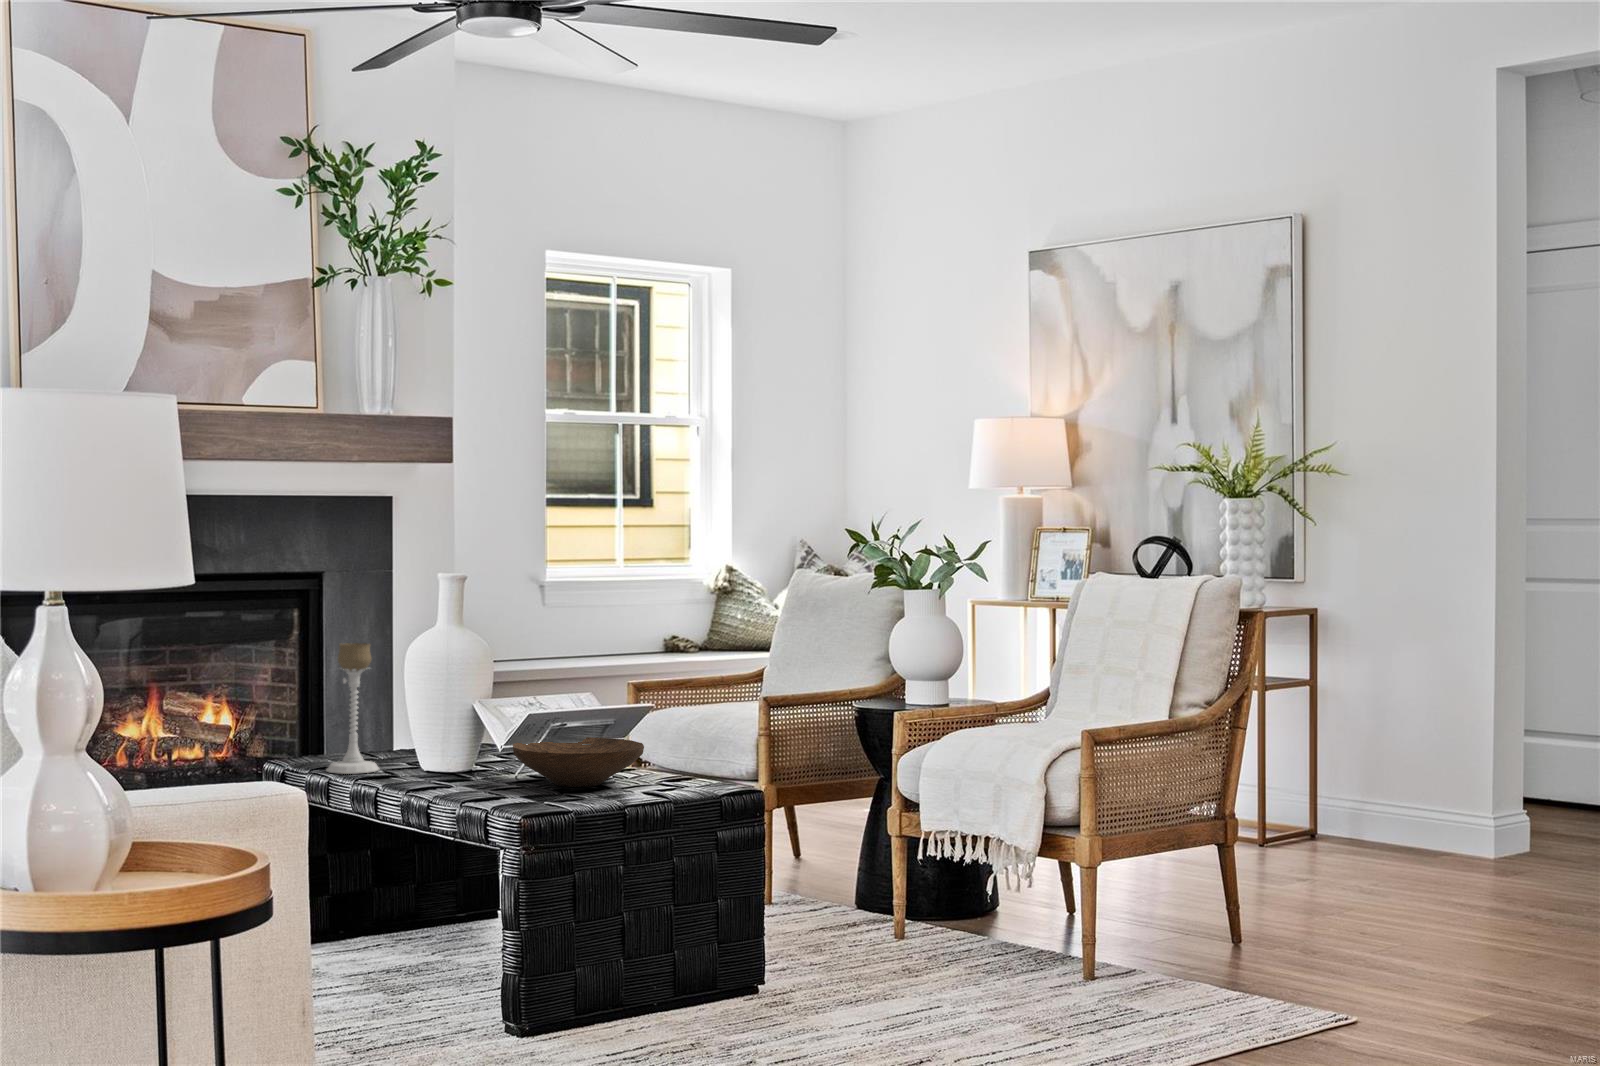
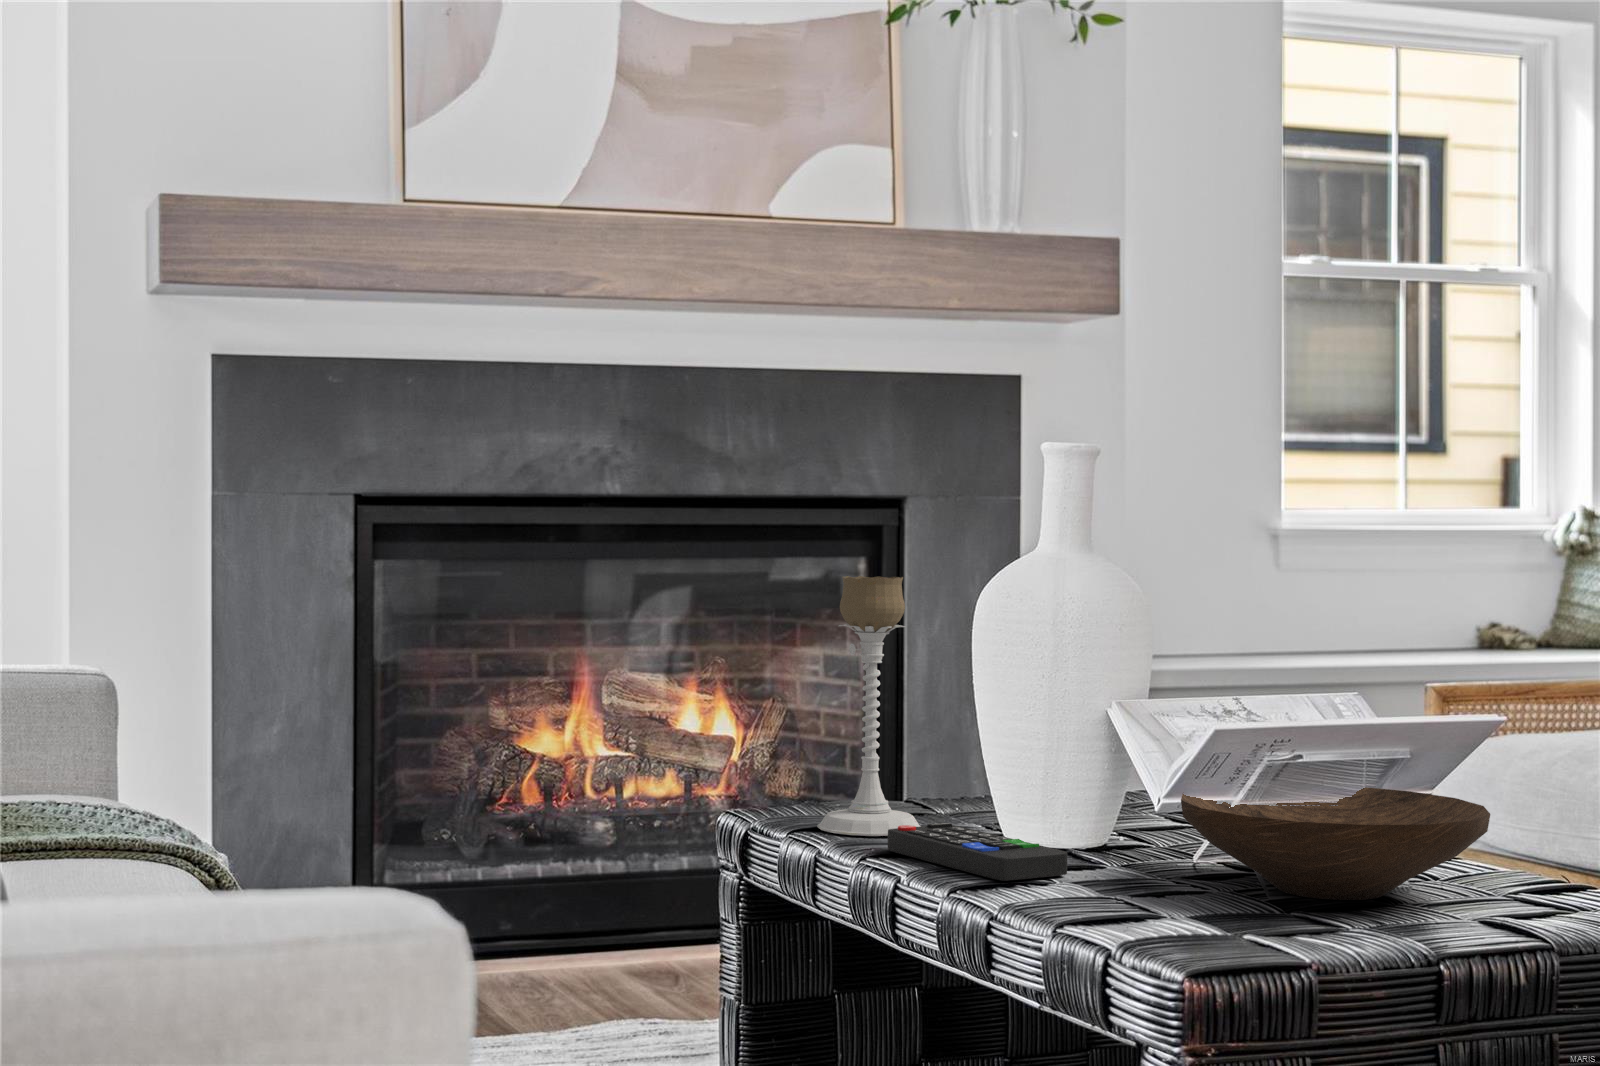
remote control: none [369,765,460,788] -> present [888,823,1067,881]

